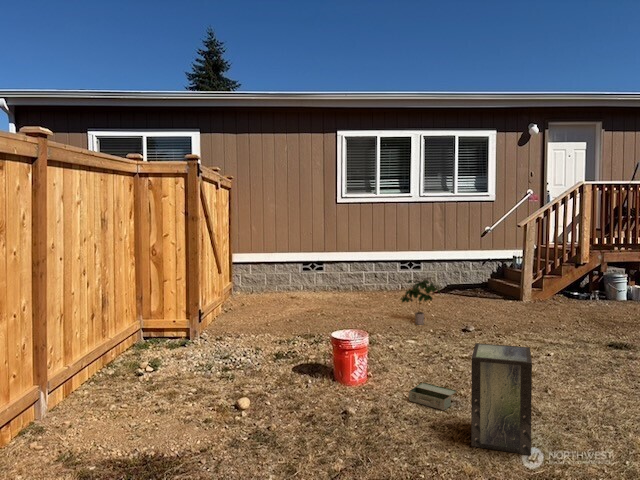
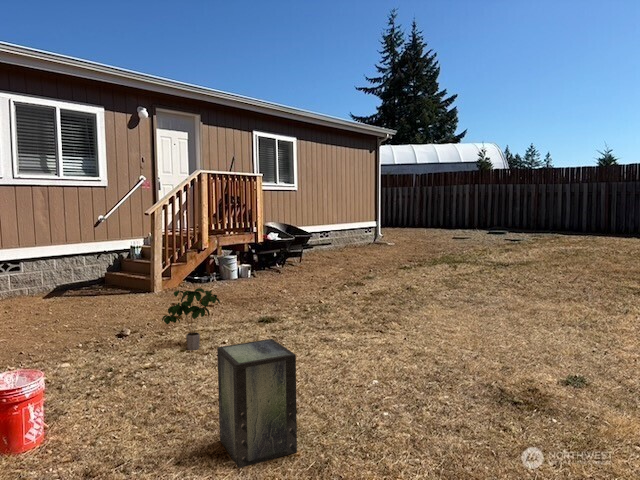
potted plant: present [401,280,440,325] -> present [162,288,220,350]
toolbox: present [409,383,457,410] -> none [122,409,179,442]

